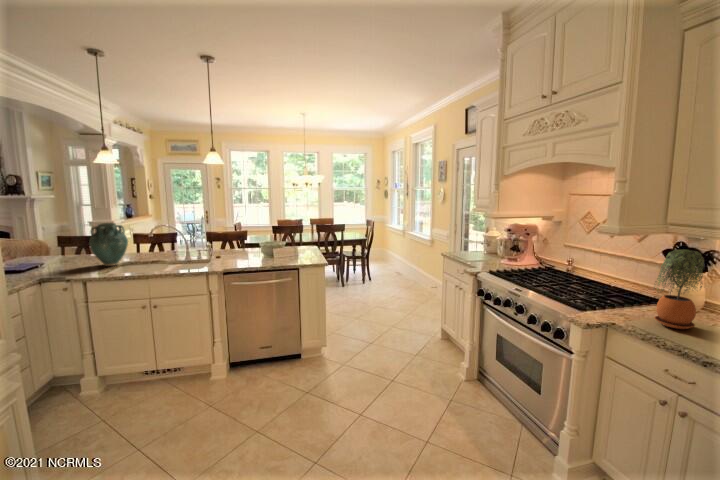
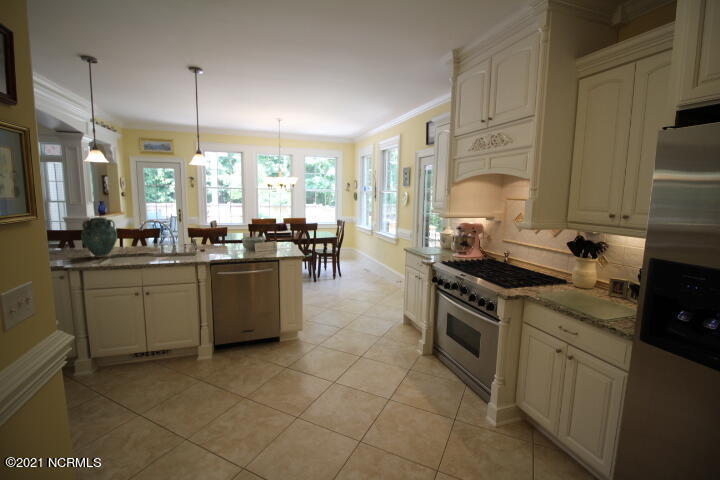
potted plant: present [654,249,704,329] -> none [555,240,588,298]

